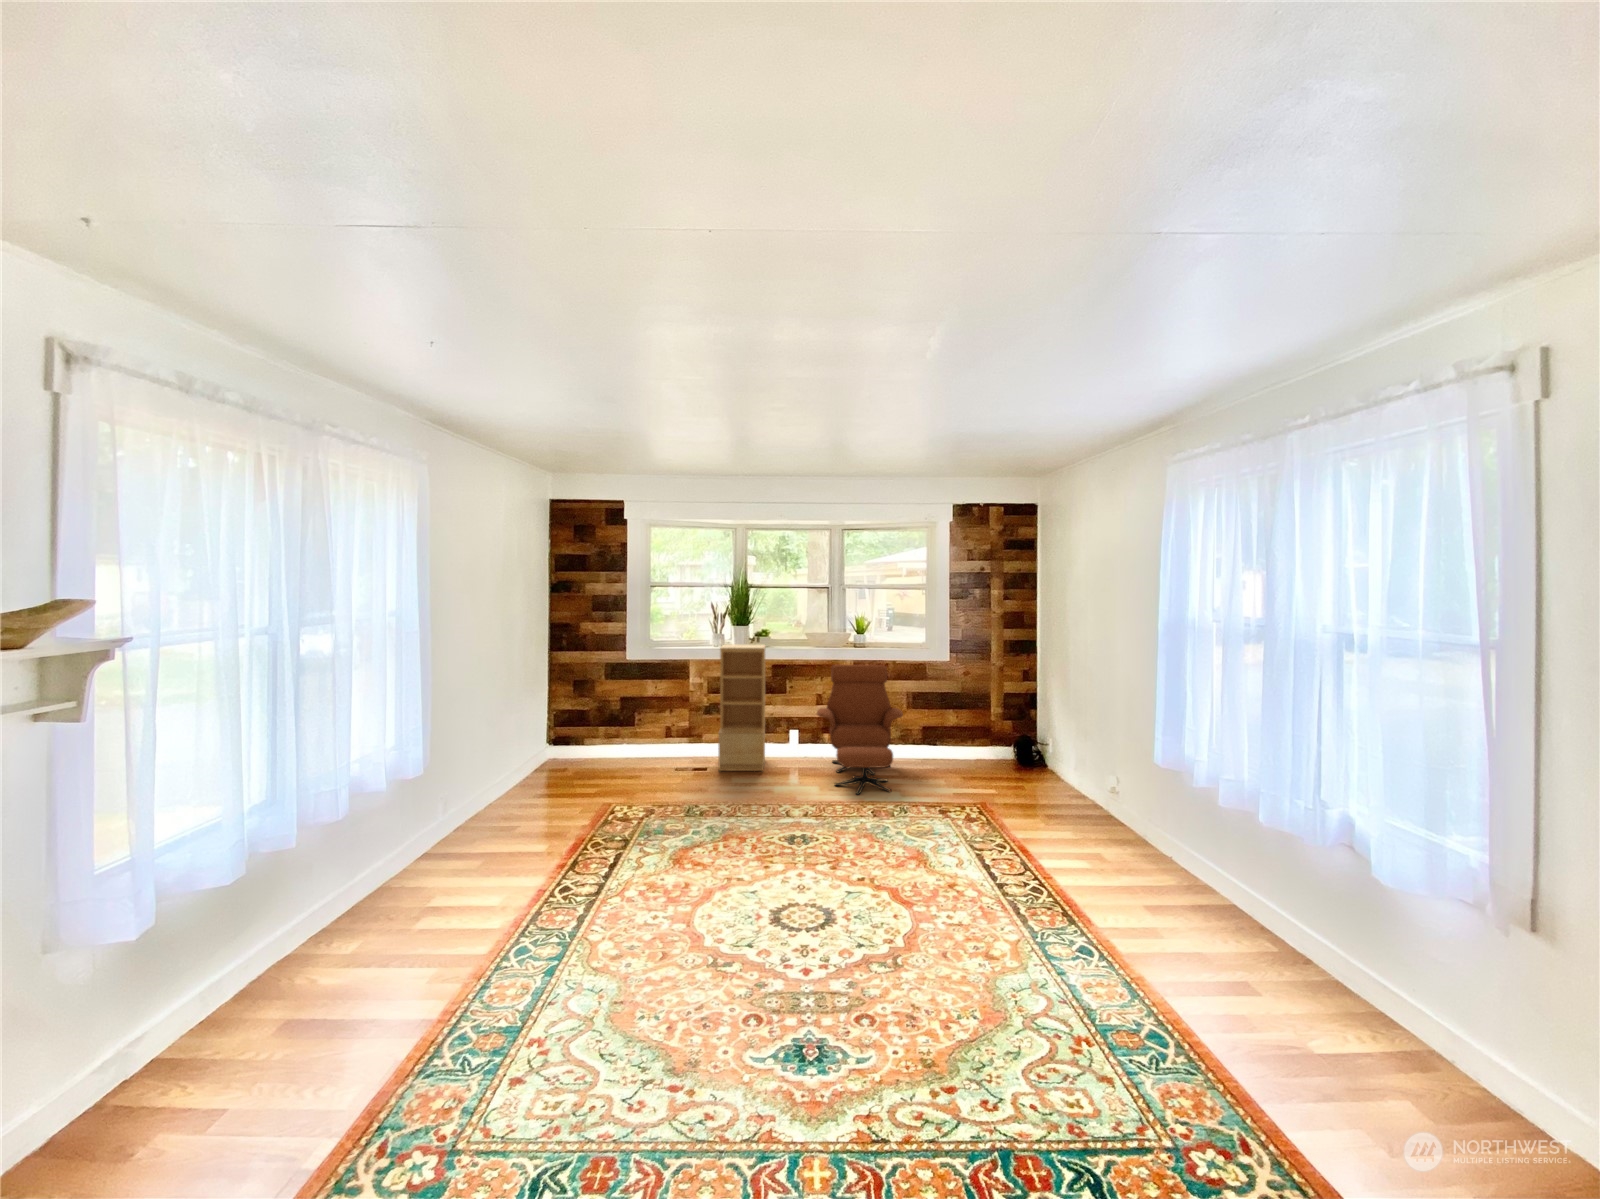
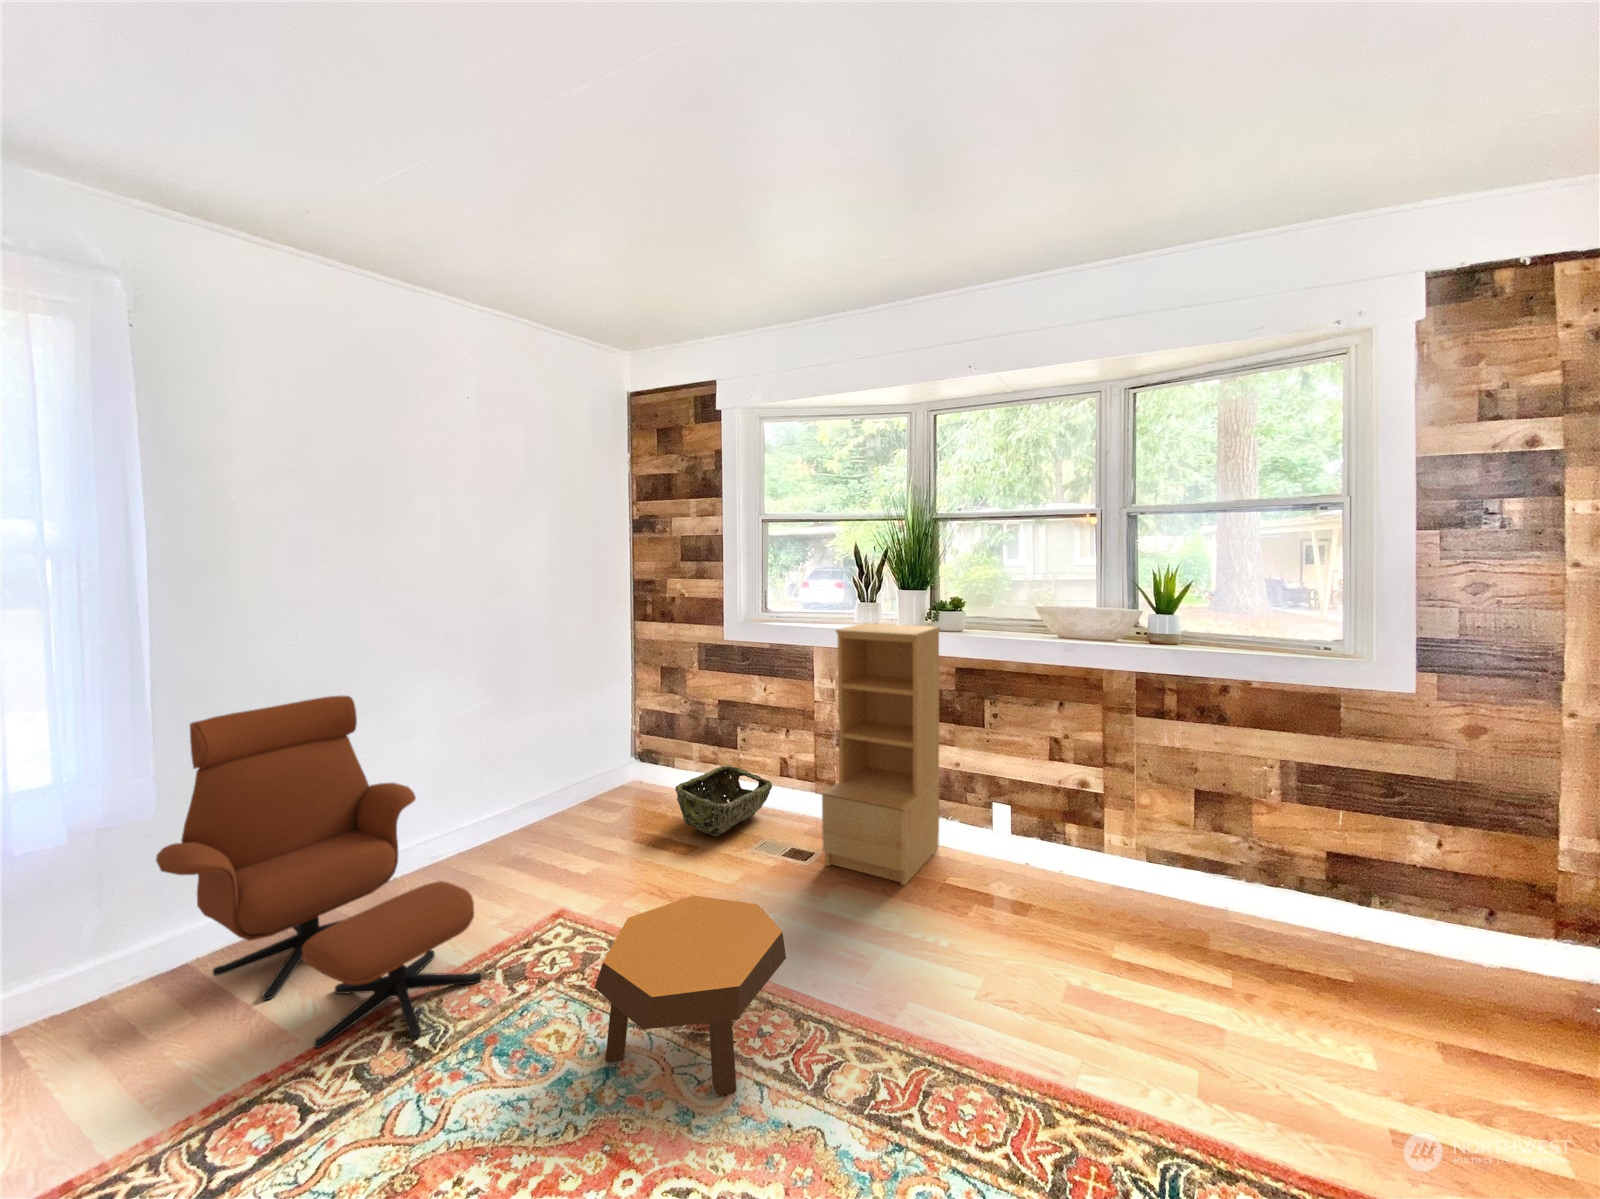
lounge chair: present [817,665,903,795] -> present [156,696,482,1048]
woven basket: none [620,735,665,771] -> present [675,766,772,836]
footstool: none [692,764,766,829] -> present [594,895,786,1097]

